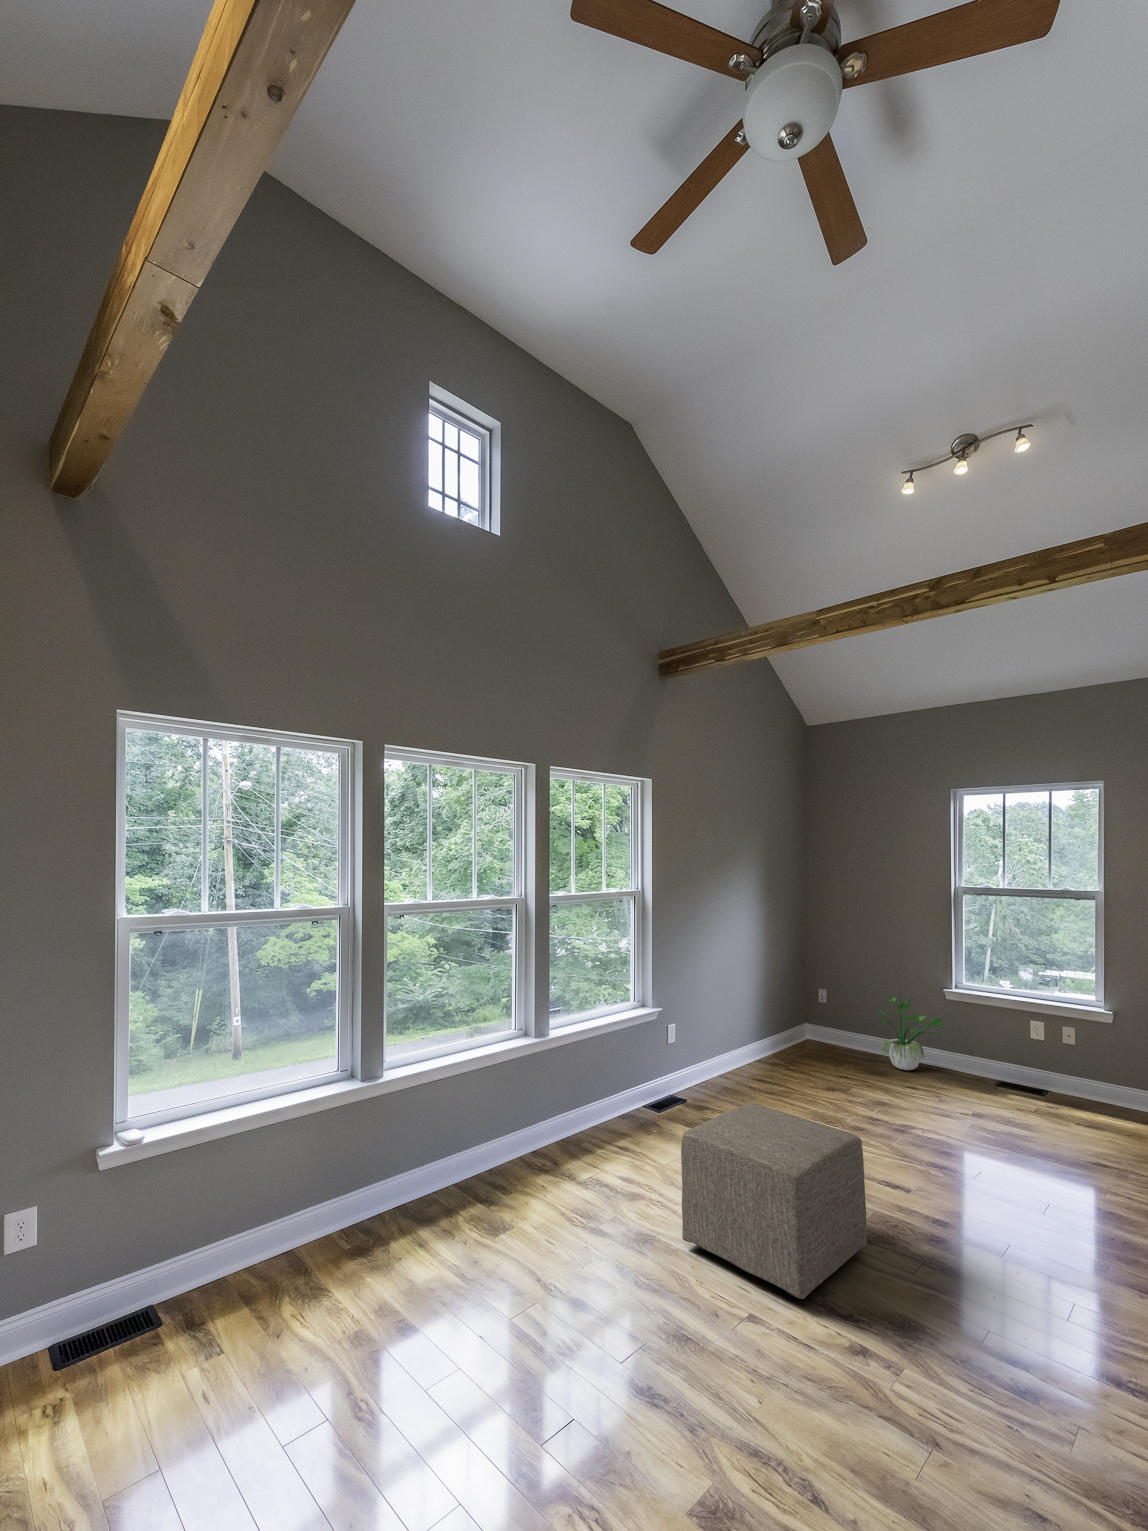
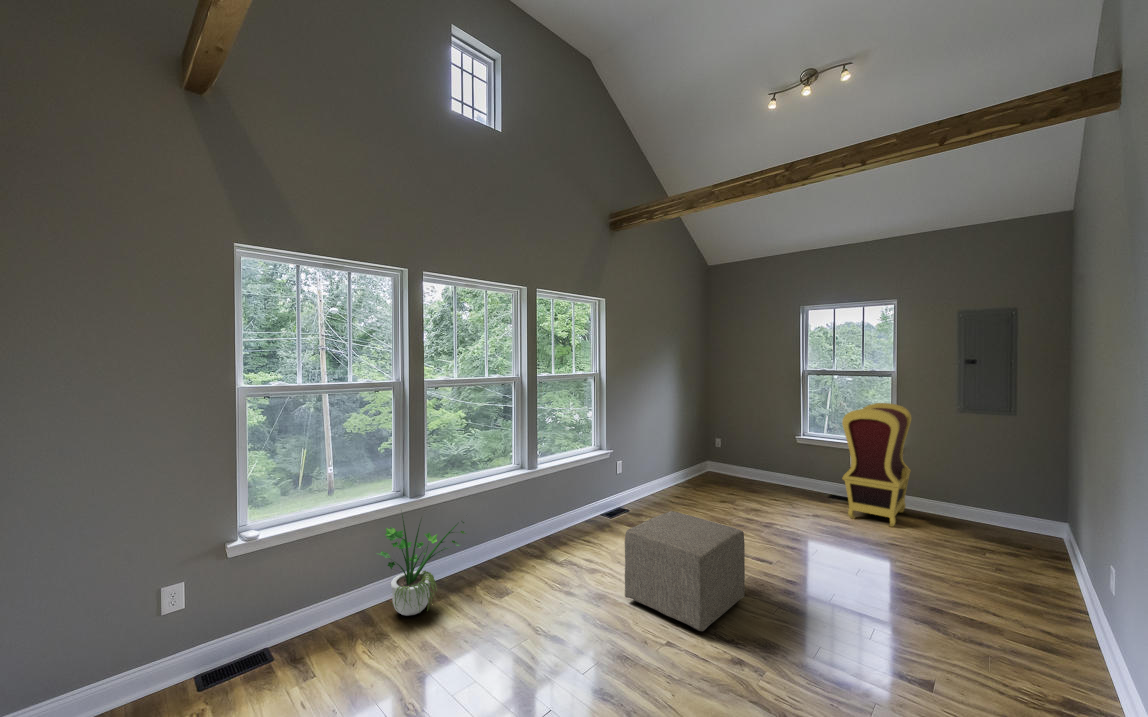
armchair: none [1008,938,1122,1137] -> present [842,403,911,527]
potted plant: present [876,990,955,1070] -> present [377,515,466,616]

